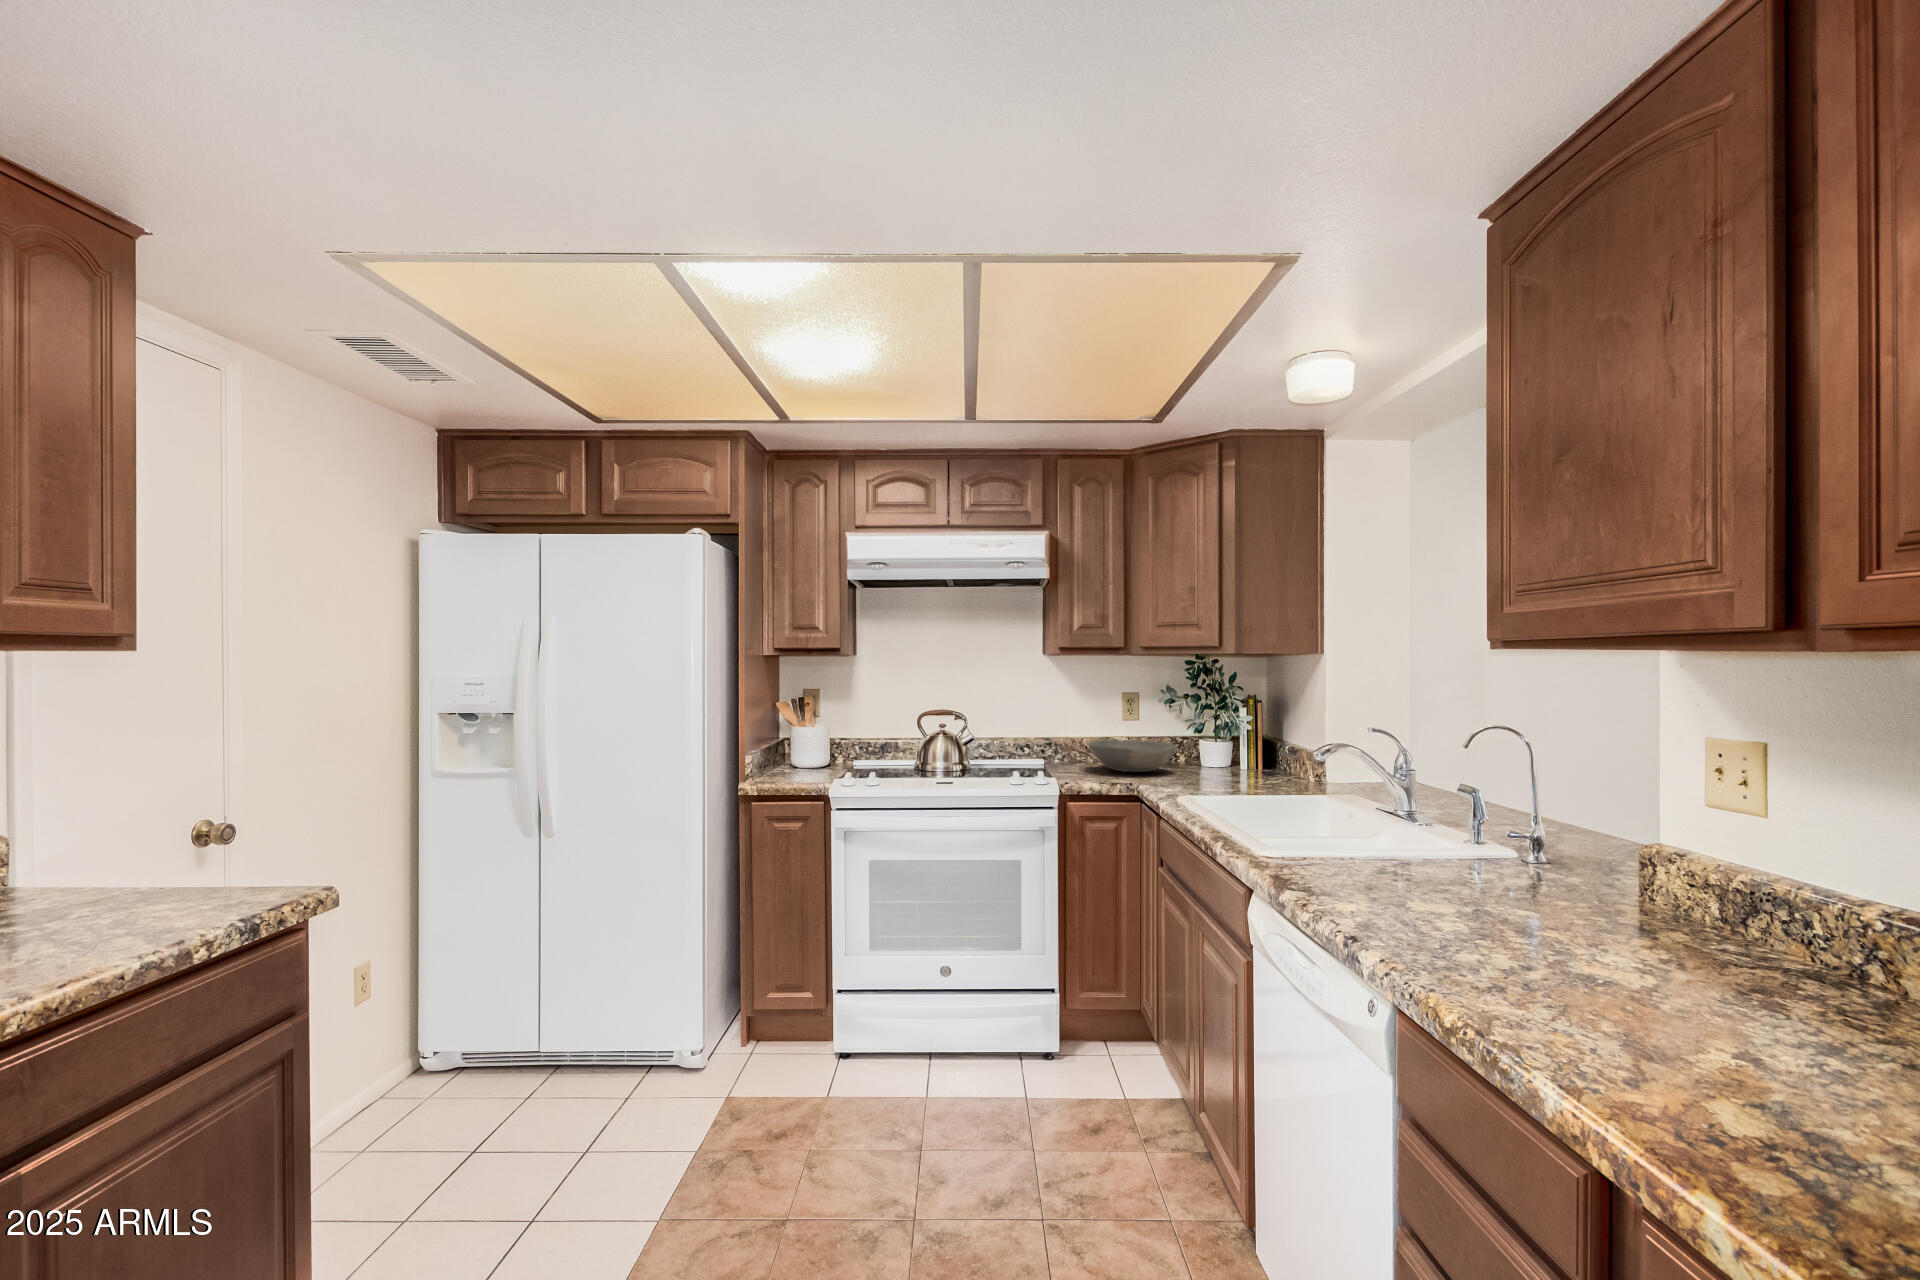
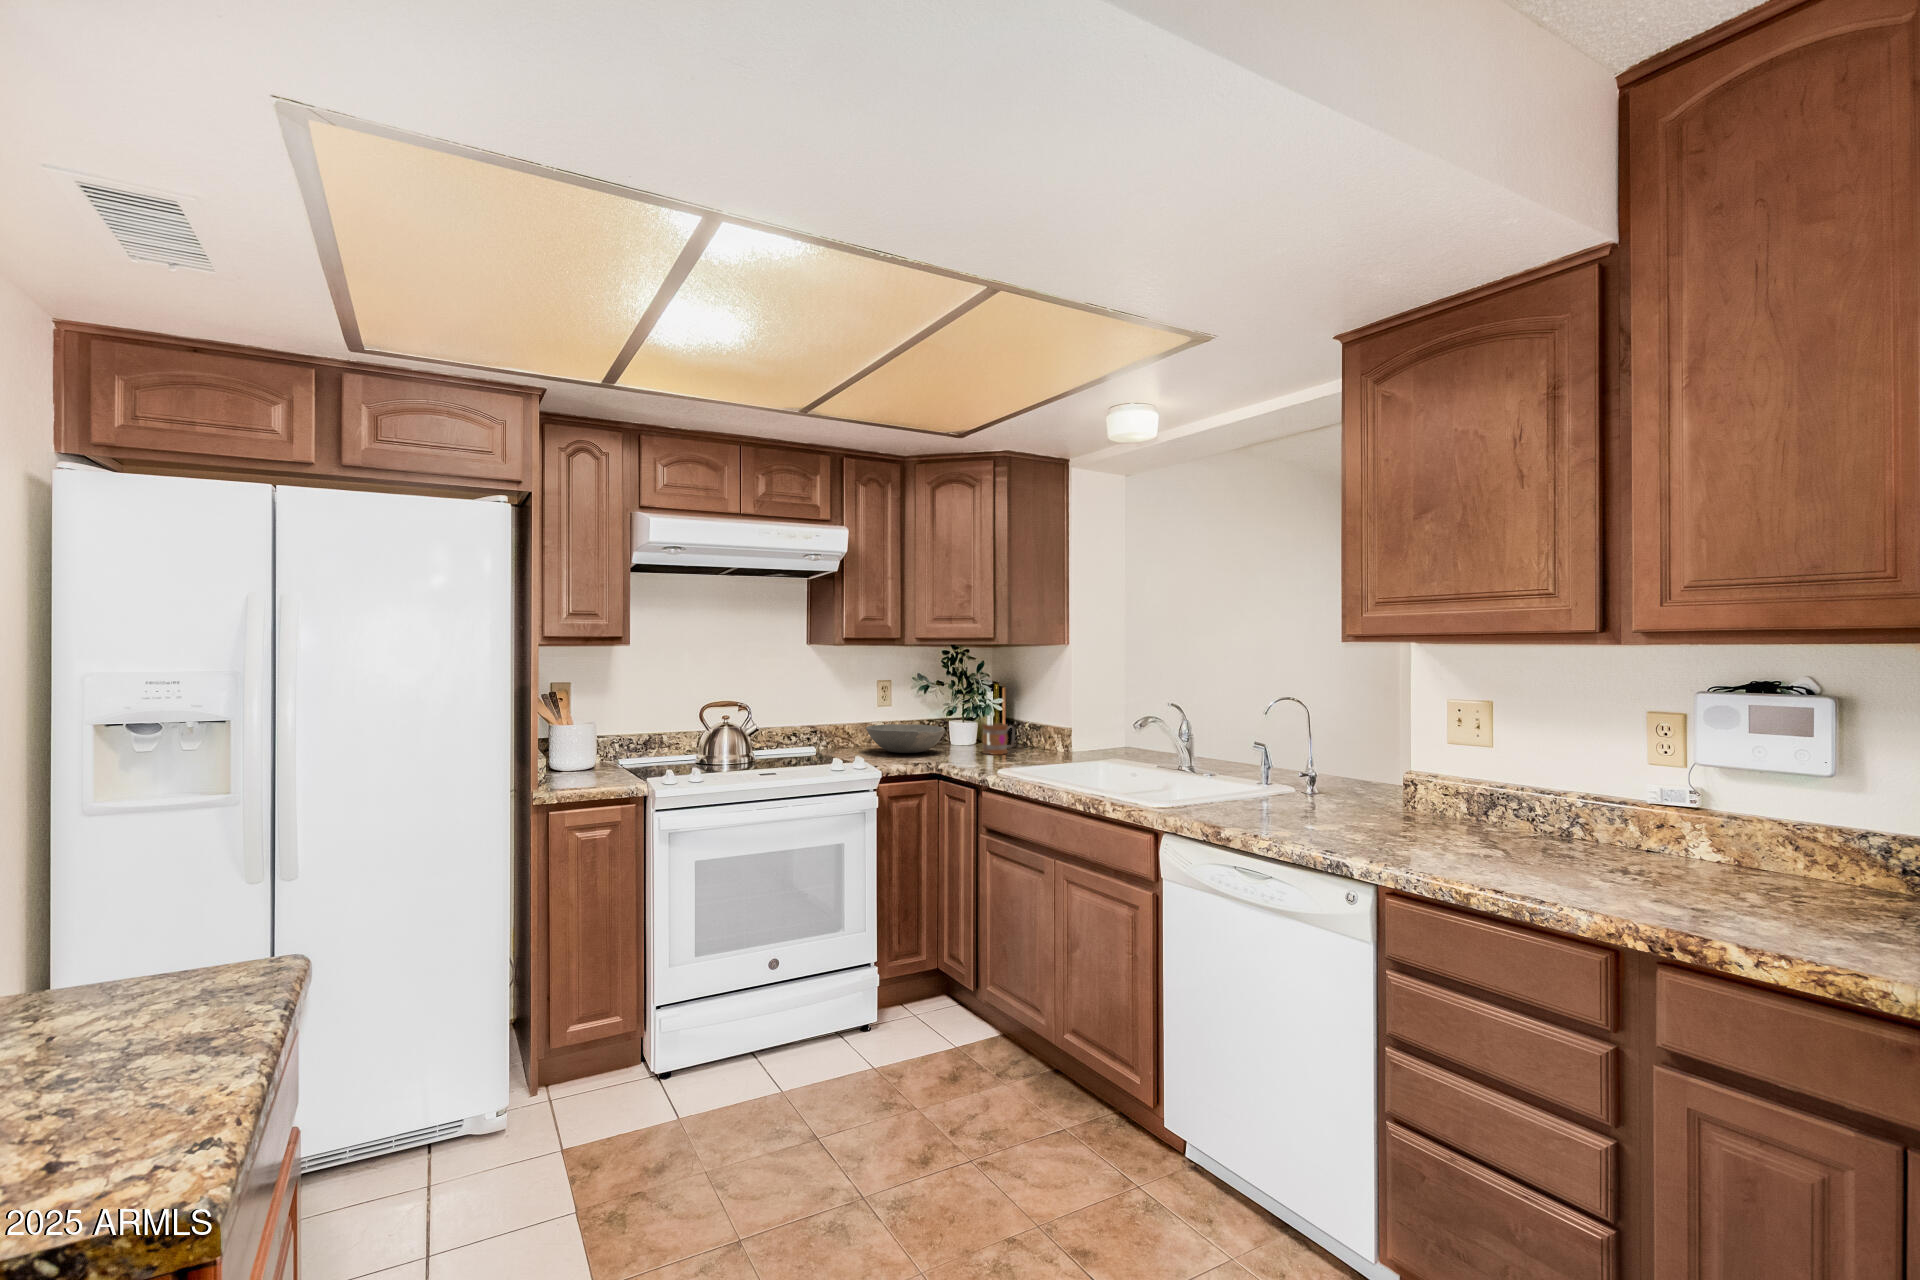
mug: none [1218,743,1262,781] -> present [982,723,1015,755]

